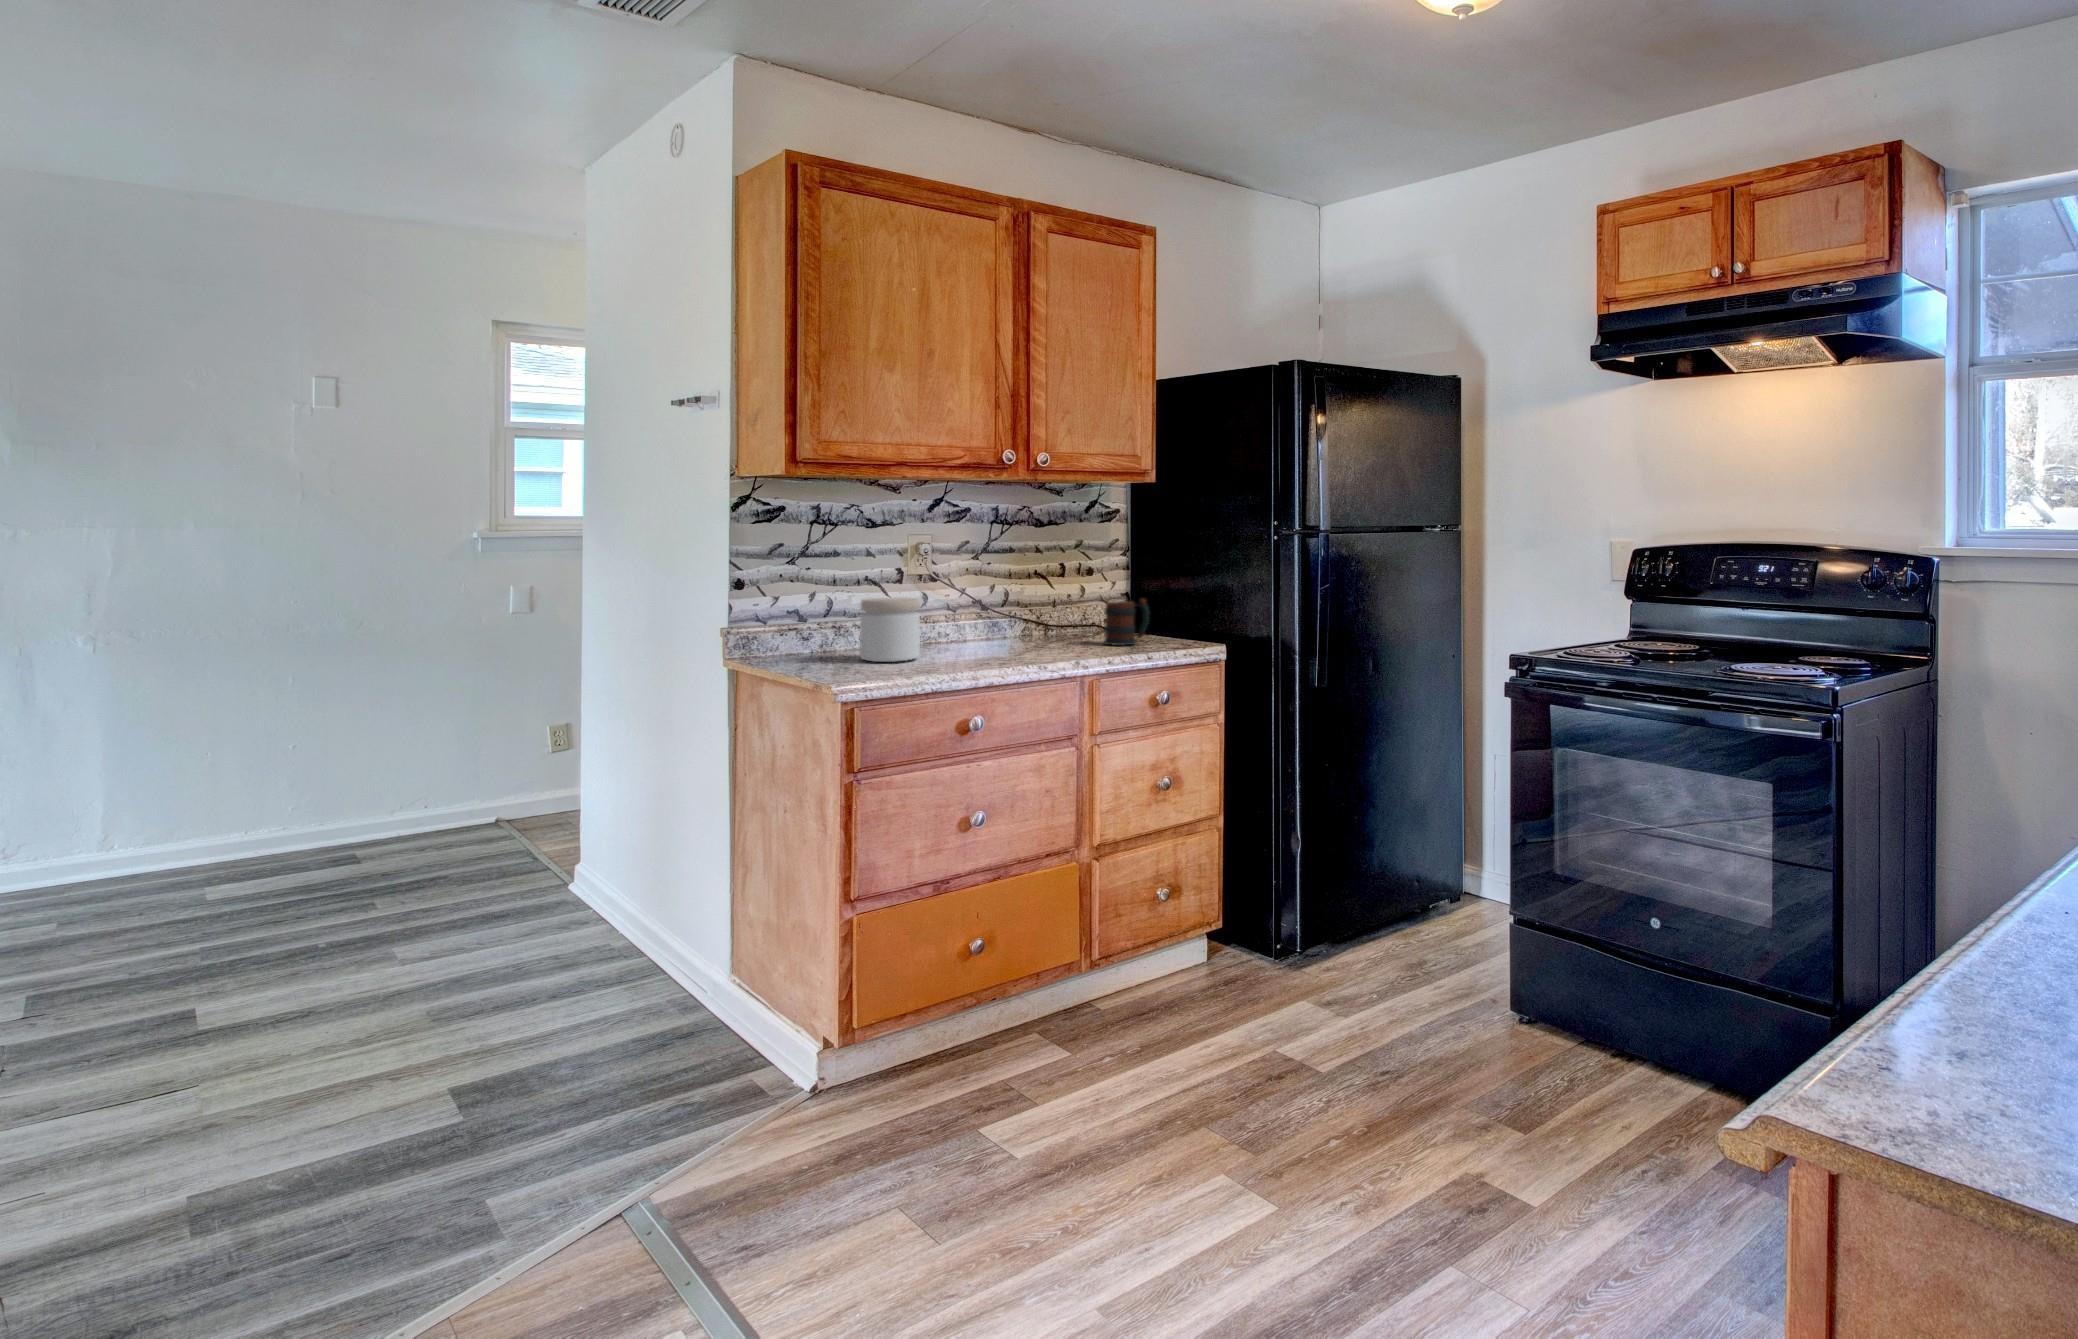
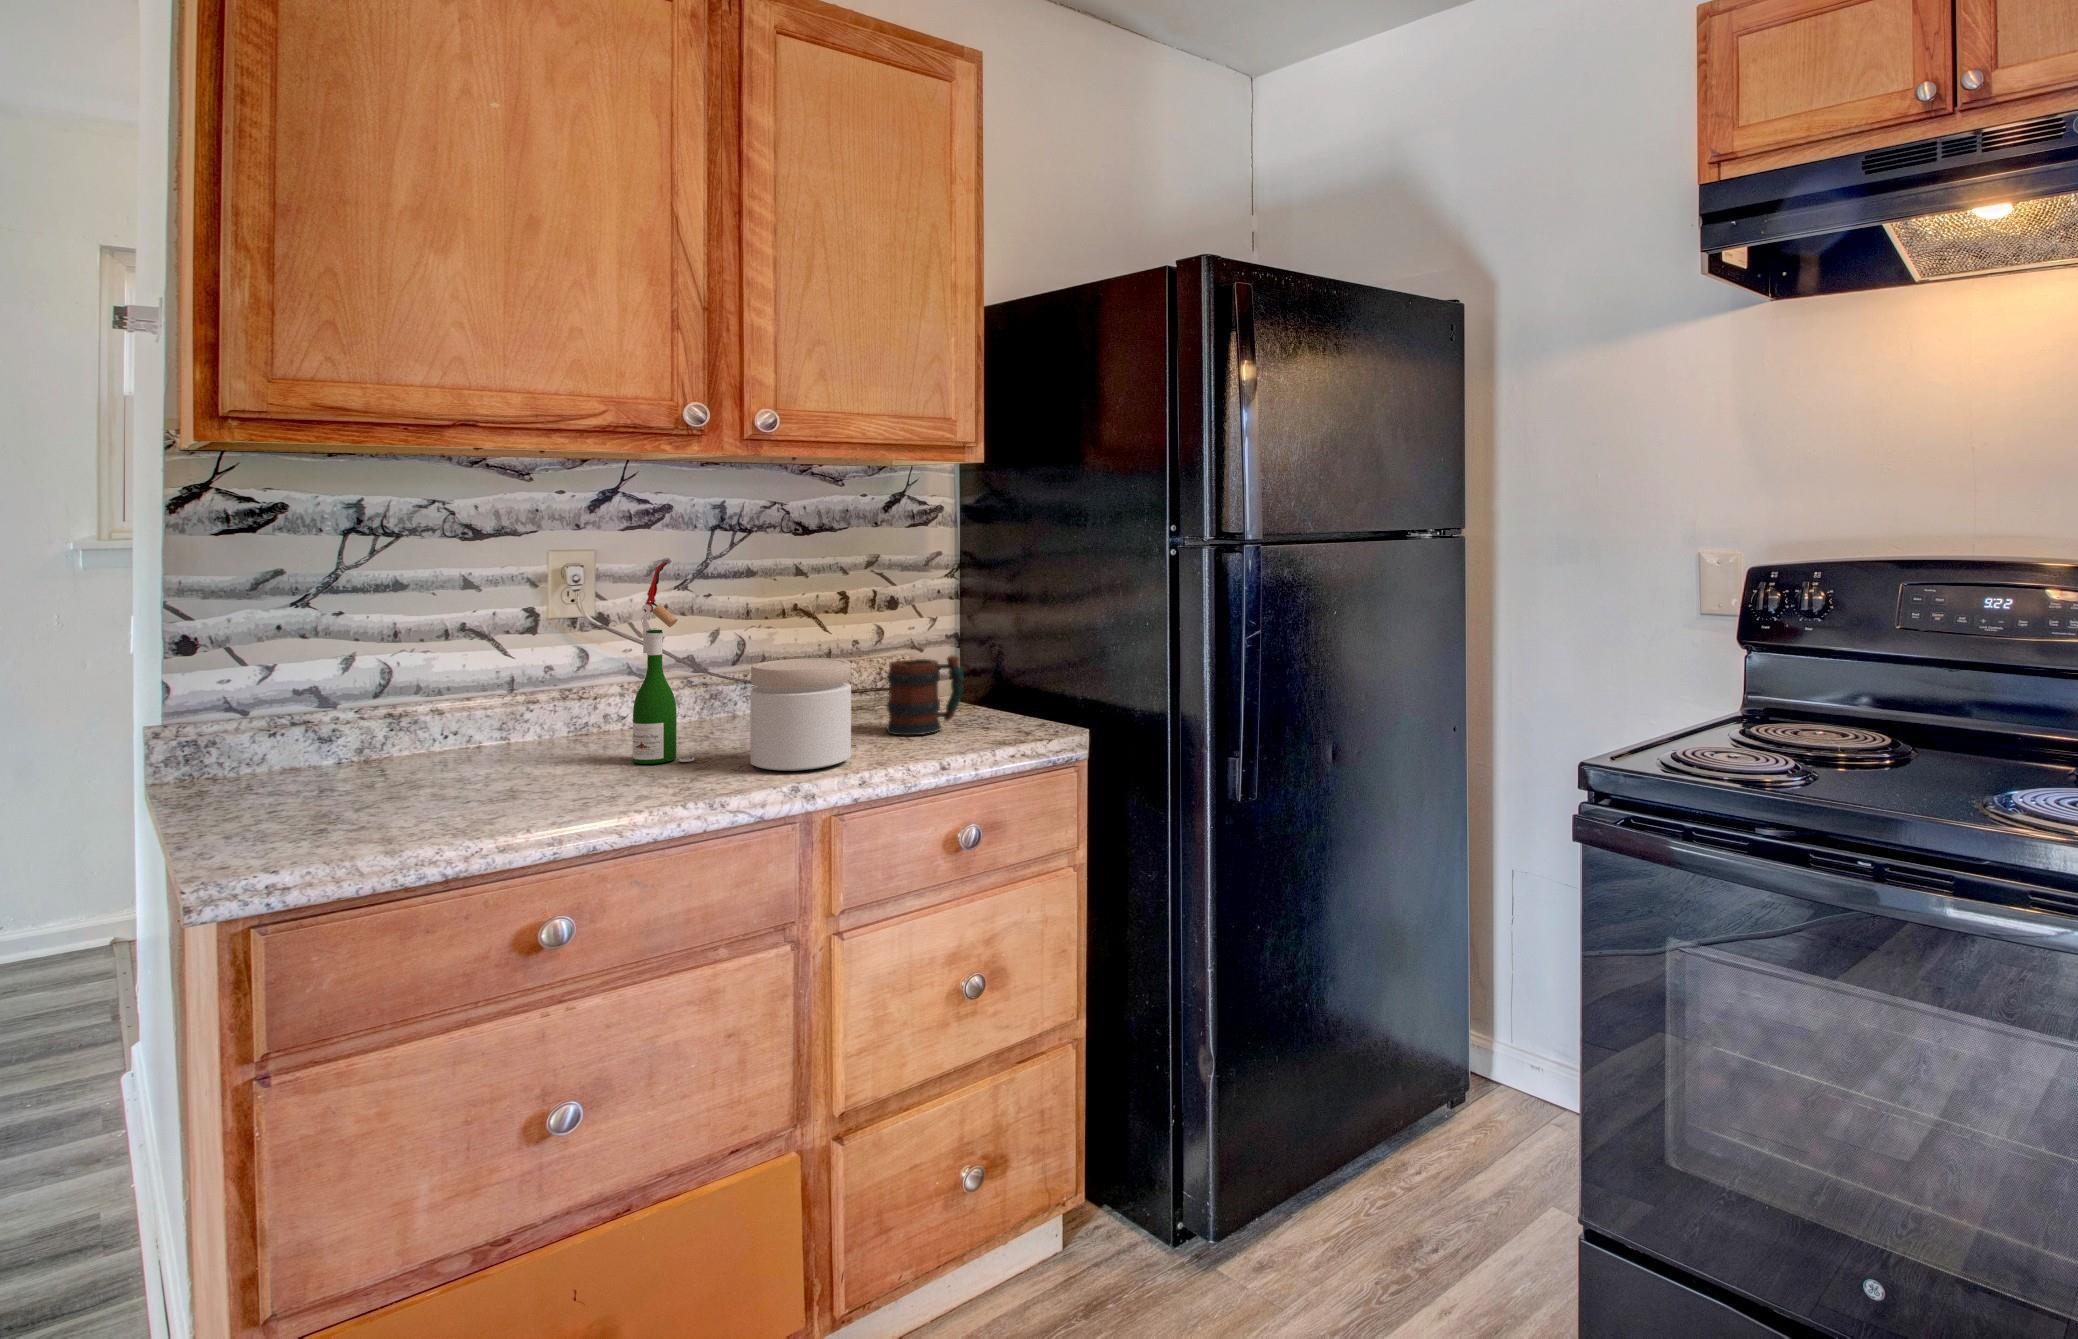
wine bottle: none [975,539,1009,654] -> present [633,562,694,764]
jar: present [860,597,920,662] -> present [750,658,851,771]

